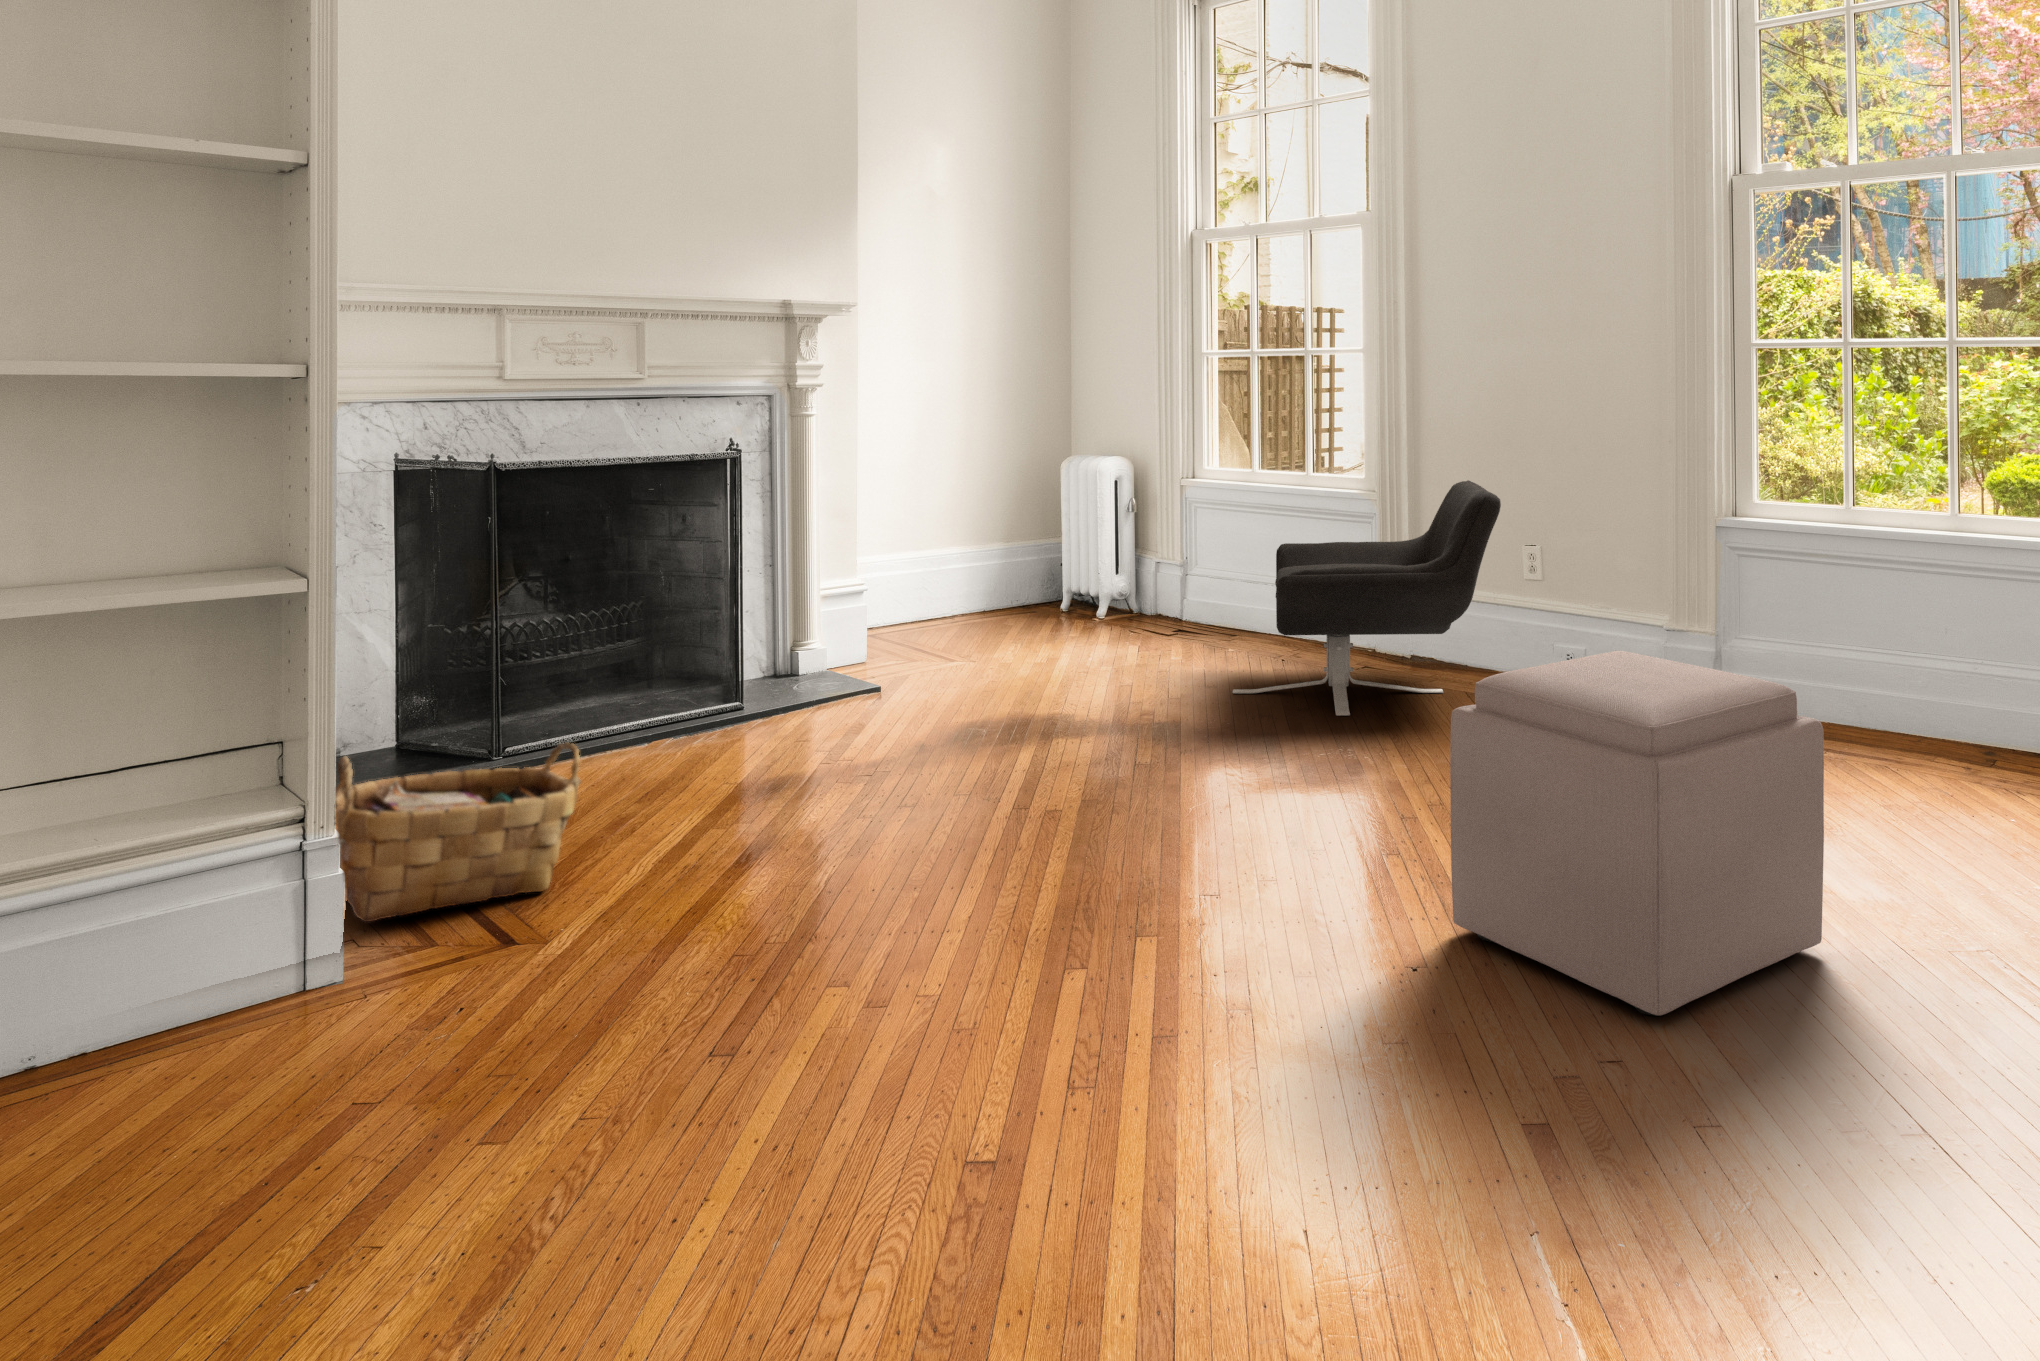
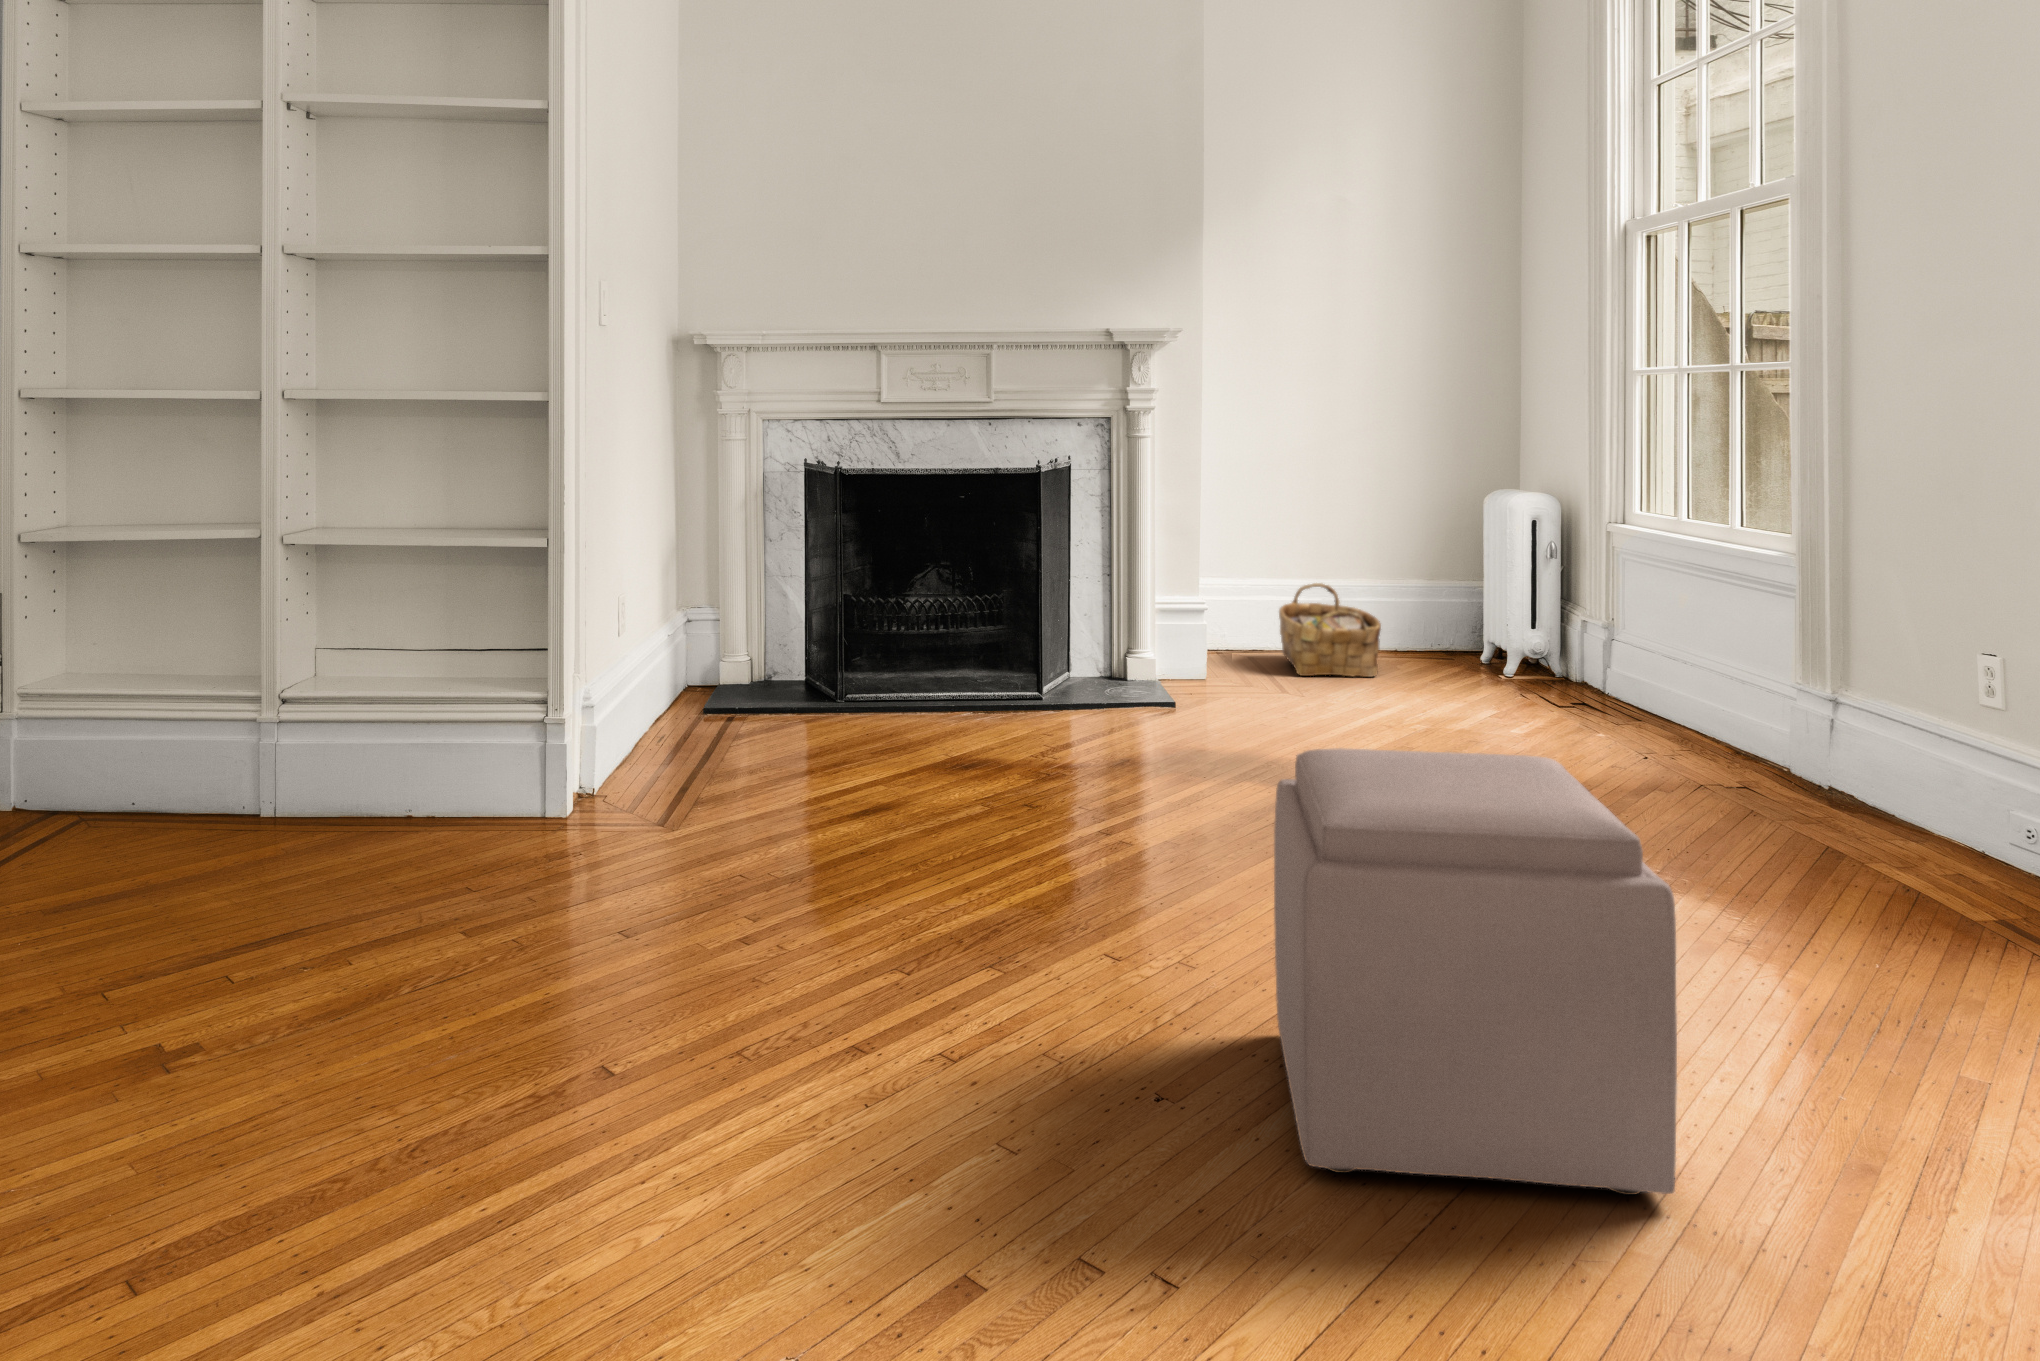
lounge chair: present [1233,480,1501,716] -> none [1501,548,1874,824]
woven basket: present [336,743,581,922] -> present [1279,583,1381,677]

